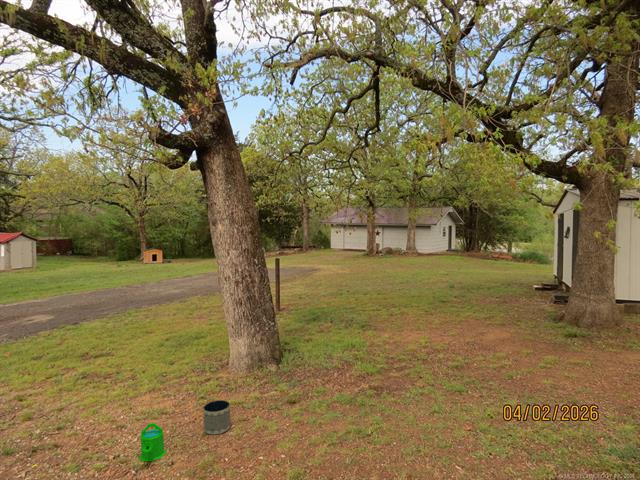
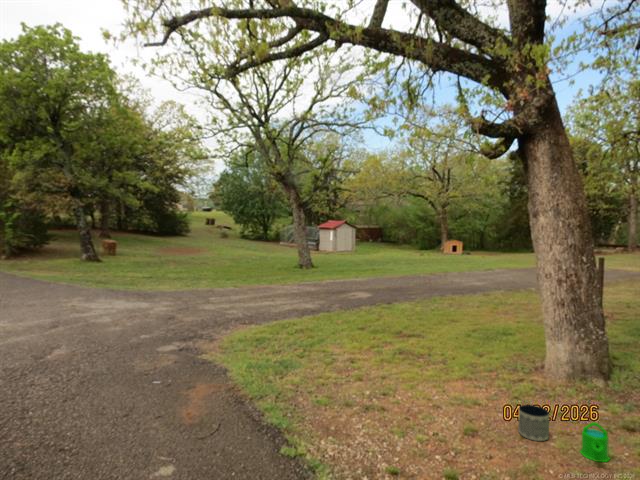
watering can: present [139,423,166,461] -> present [580,422,610,462]

